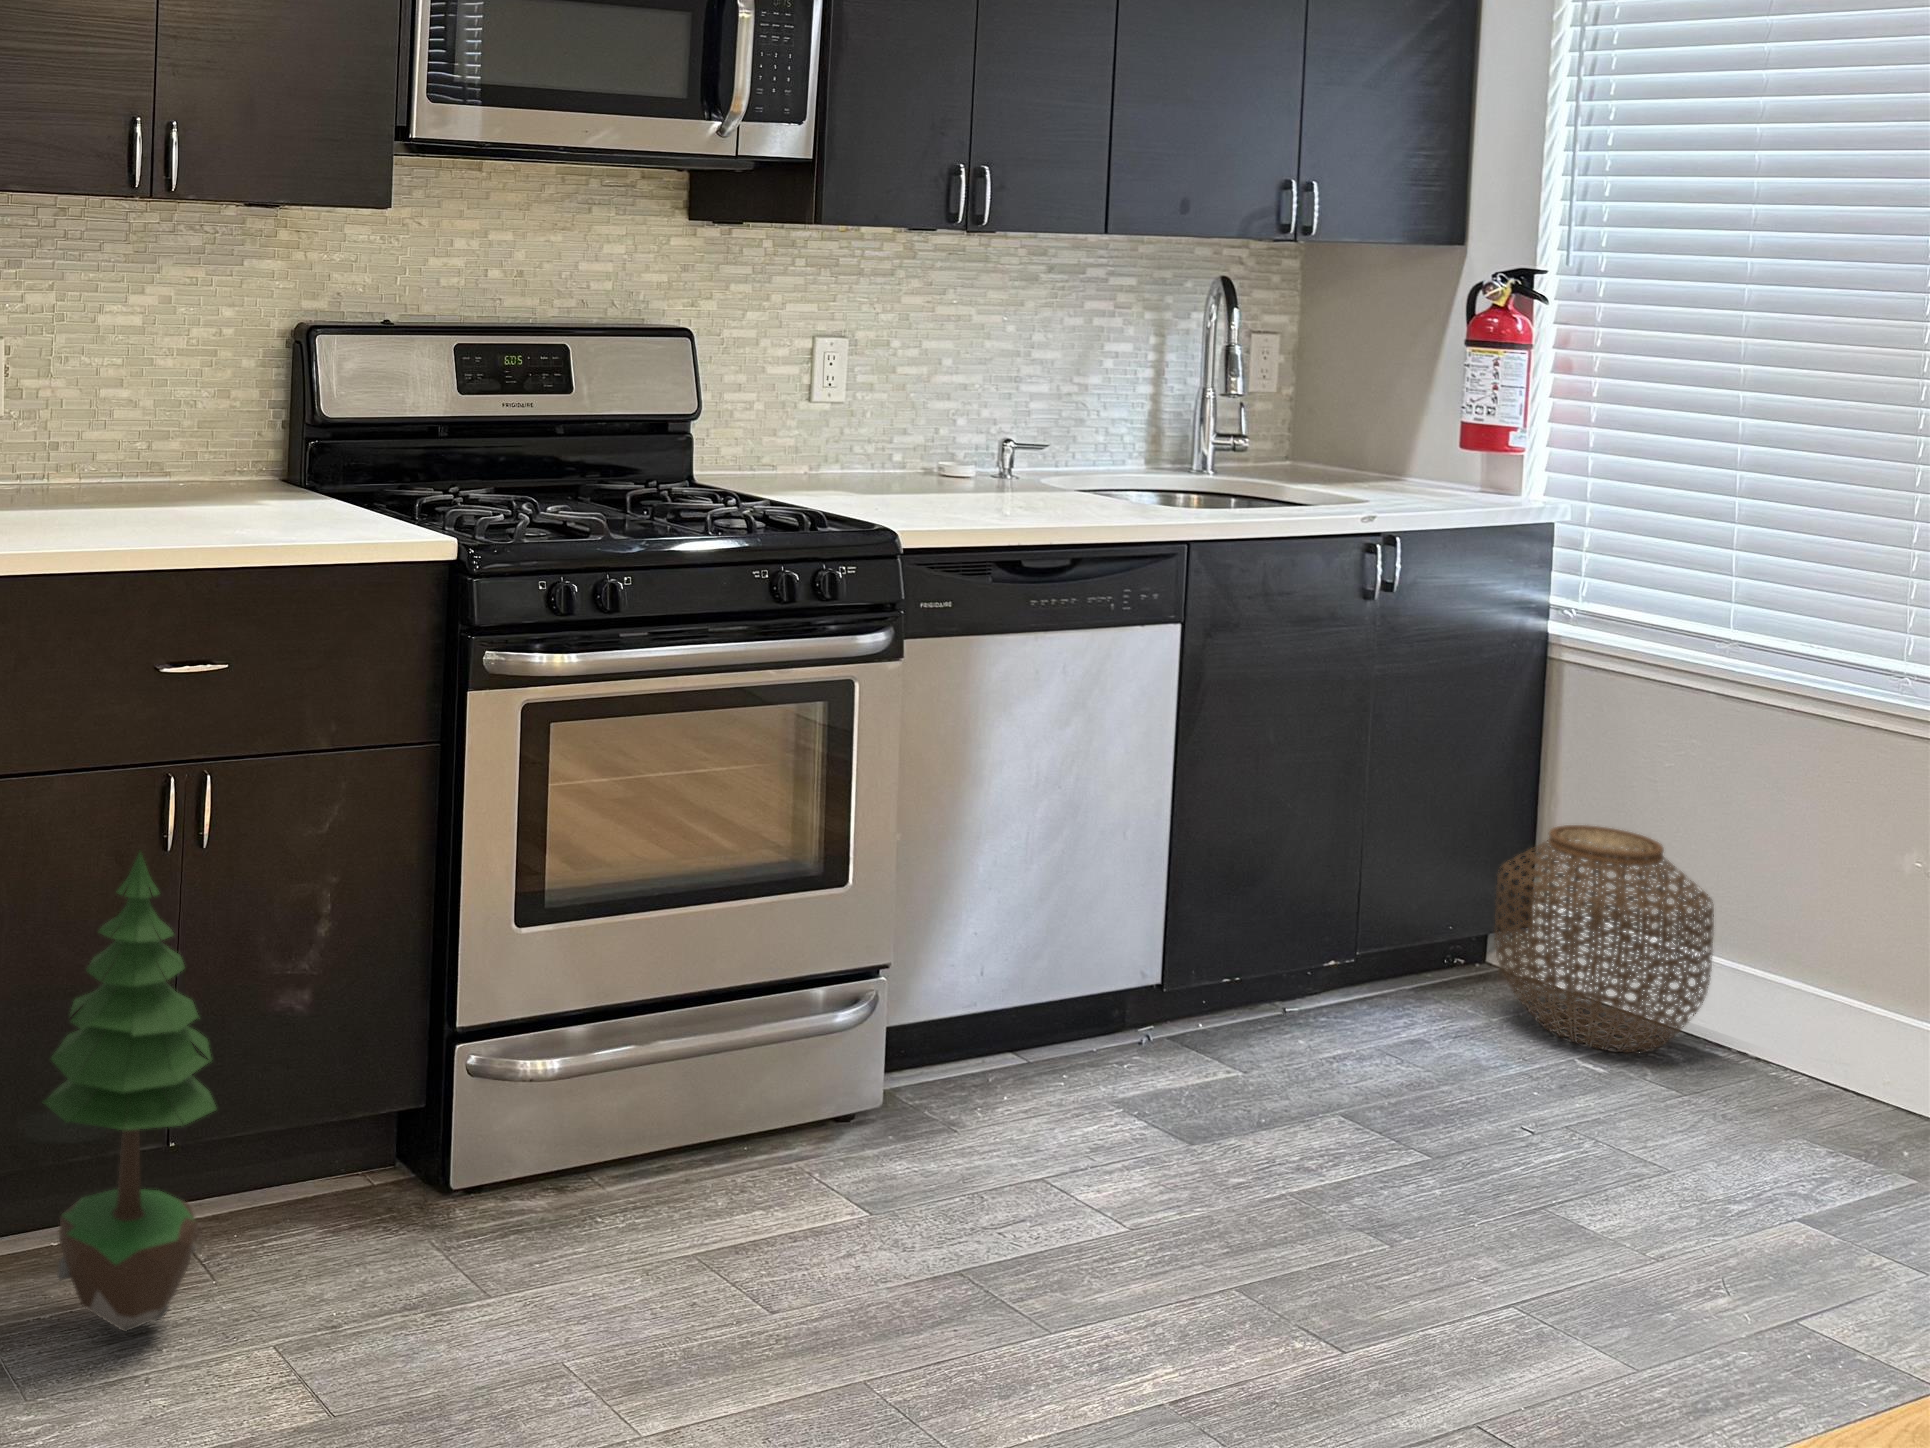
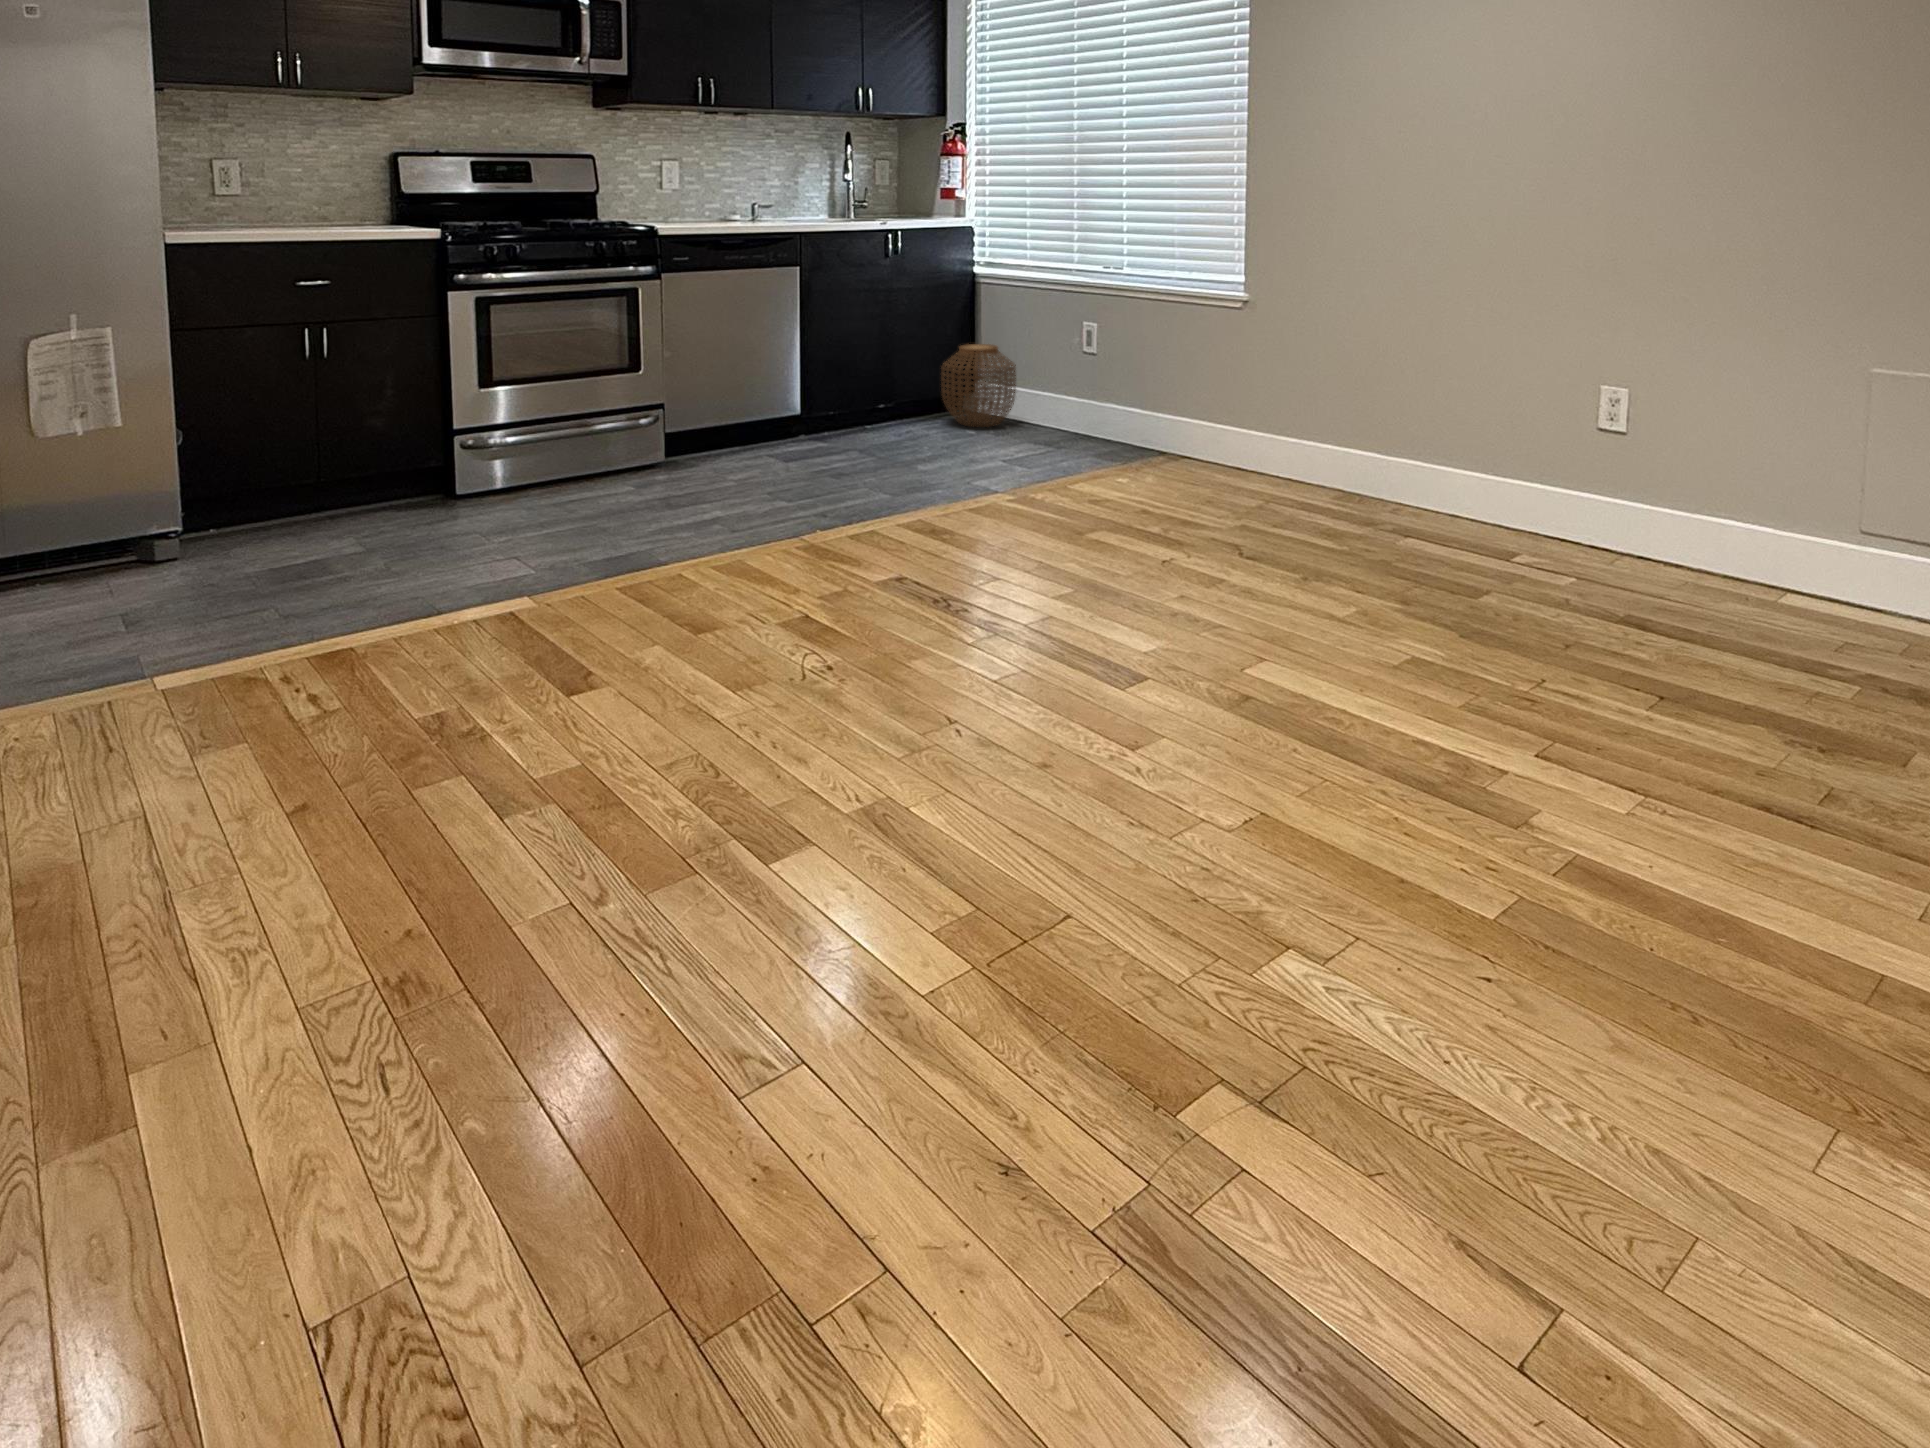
potted tree: present [43,853,216,1331] -> none [237,342,318,535]

